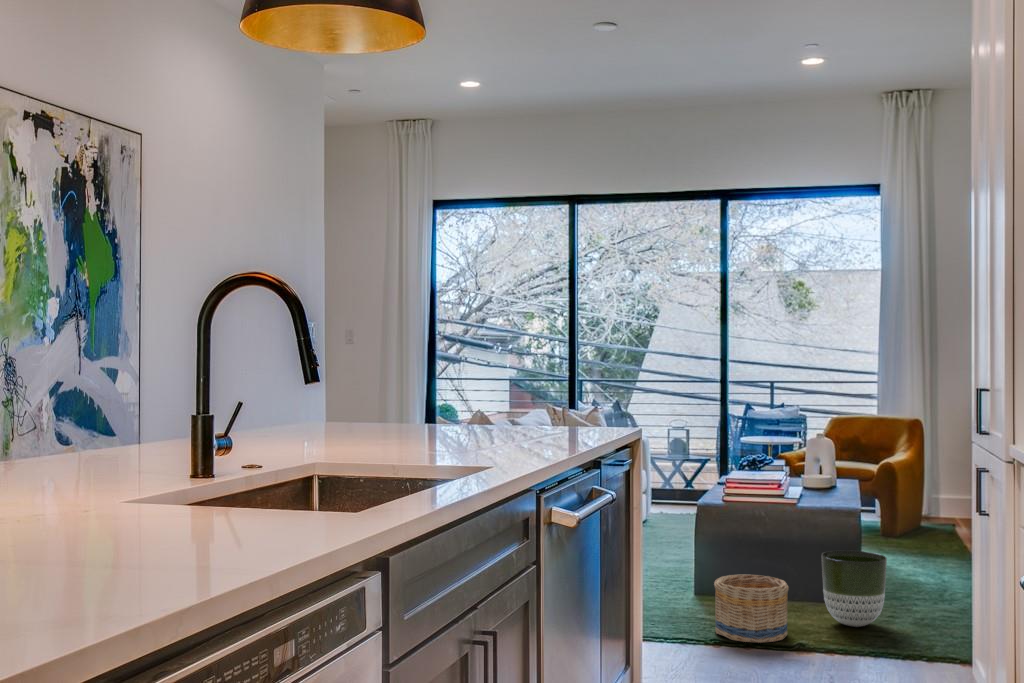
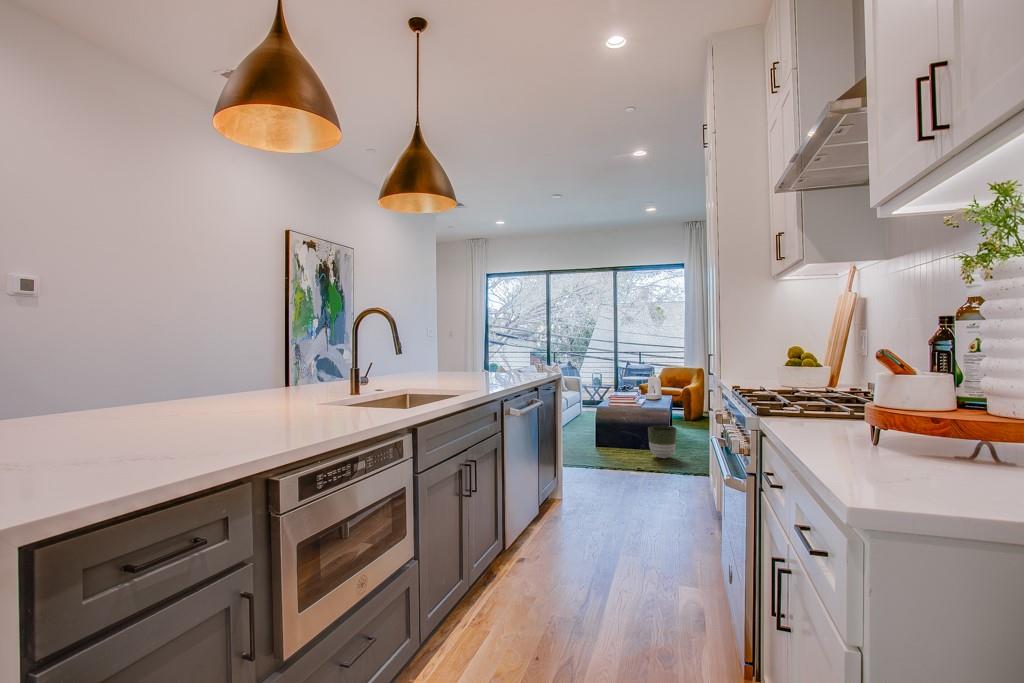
basket: present [714,575,789,643] -> none [600,436,633,465]

